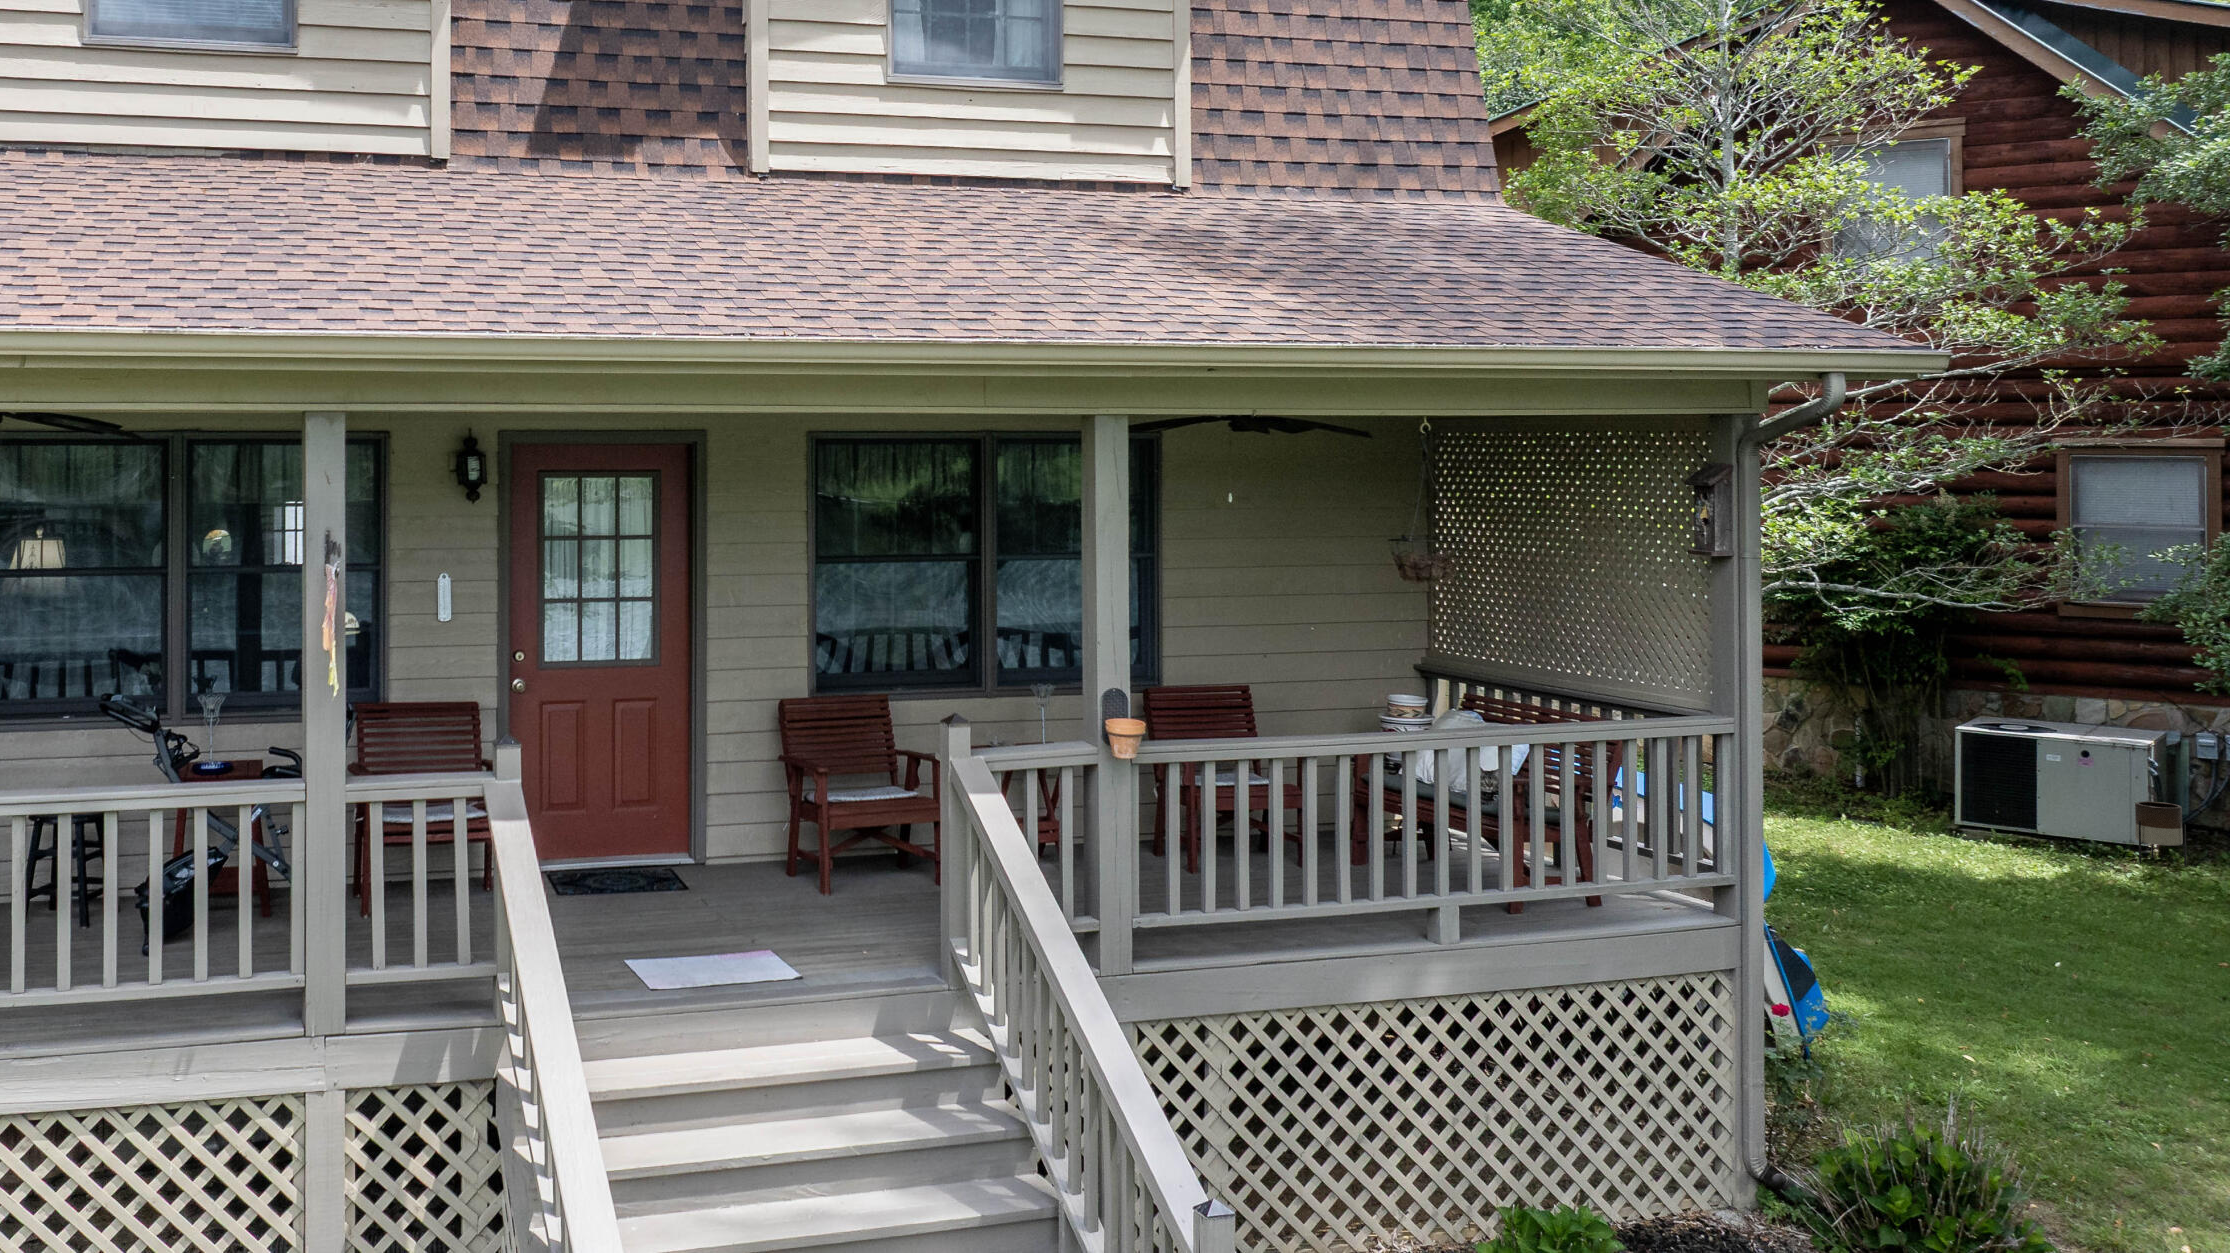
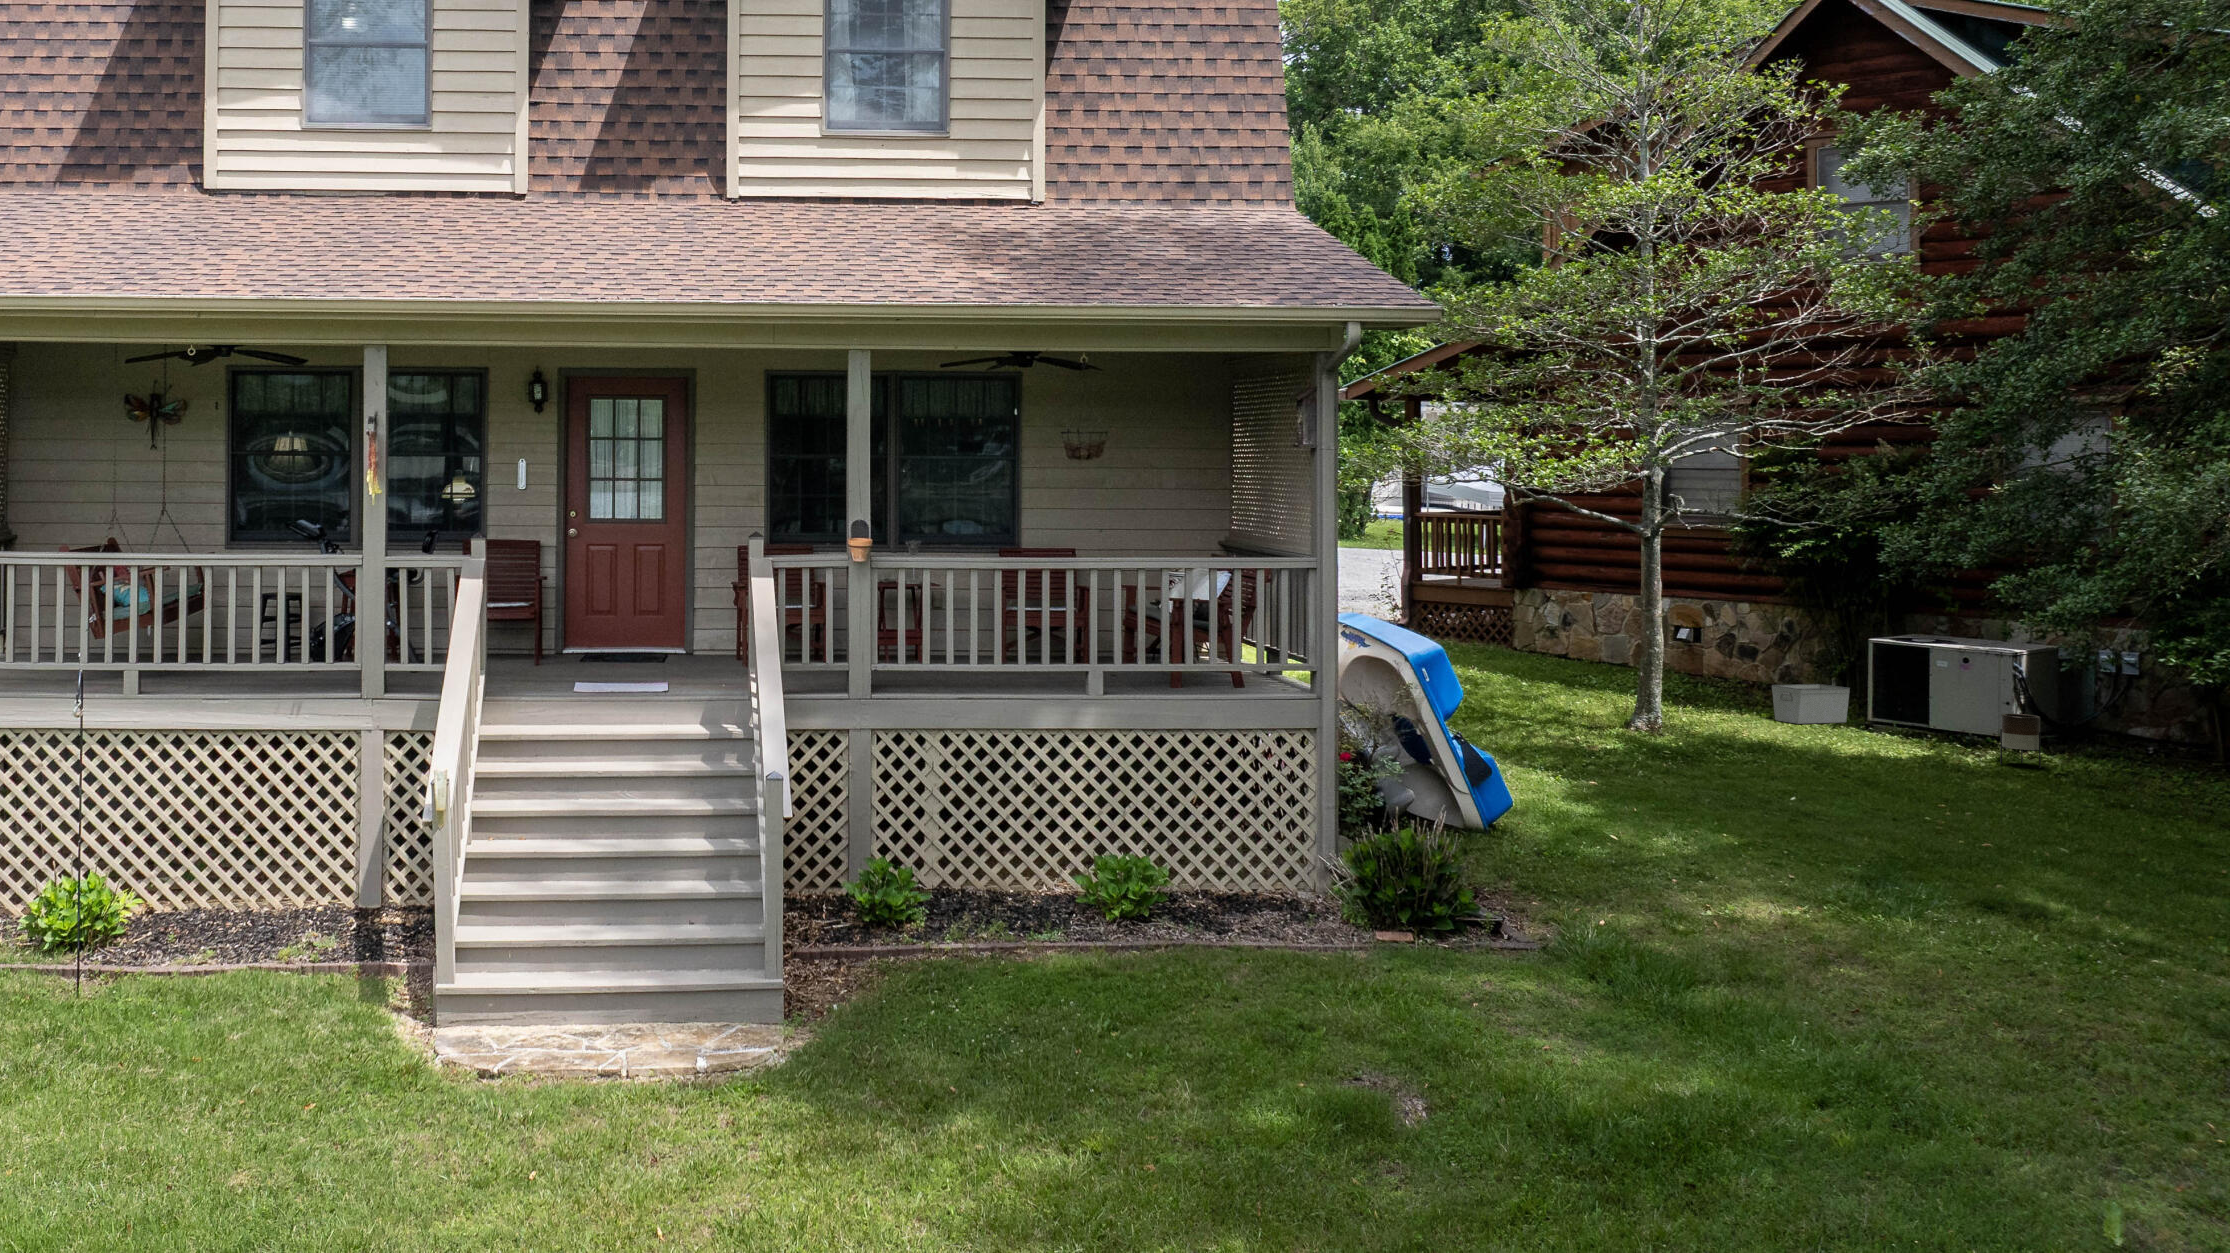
storage bin: none [1803,754,1885,805] -> present [1772,684,1850,724]

